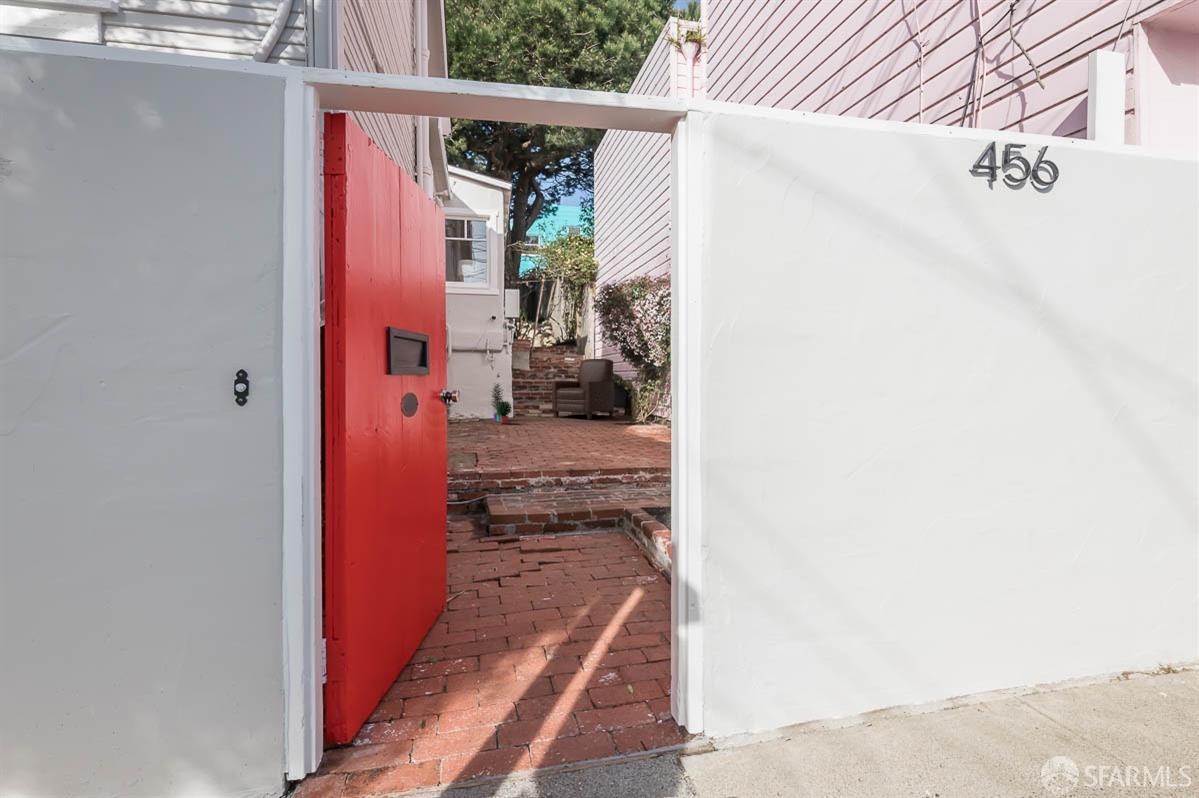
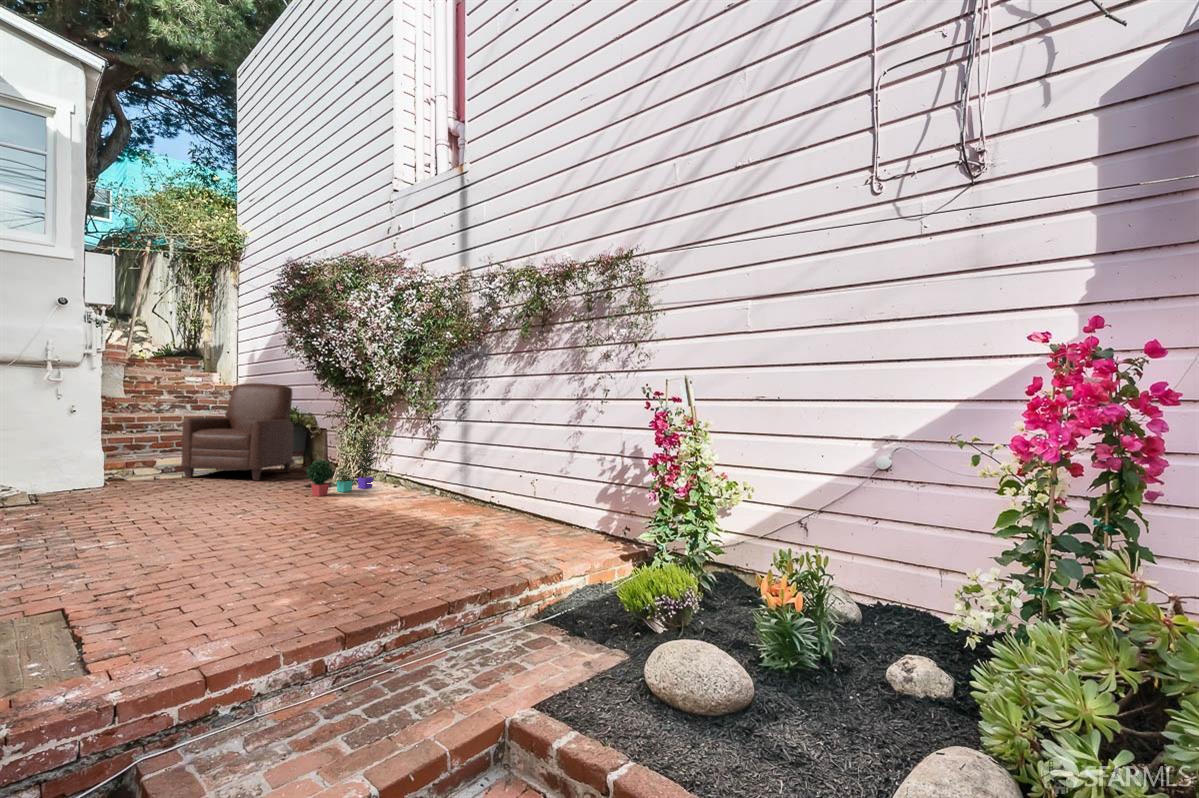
potted plant: present [492,383,512,423] -> present [306,431,377,496]

